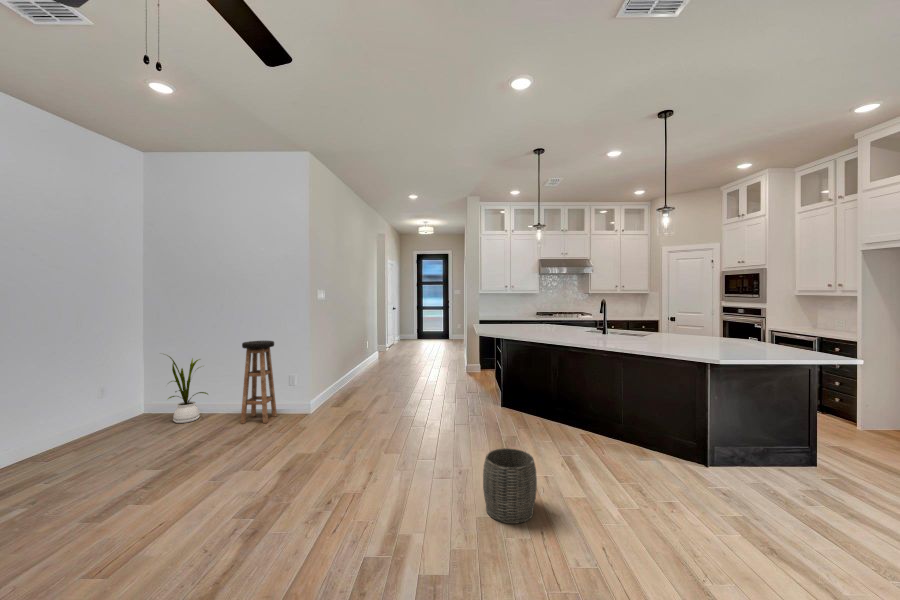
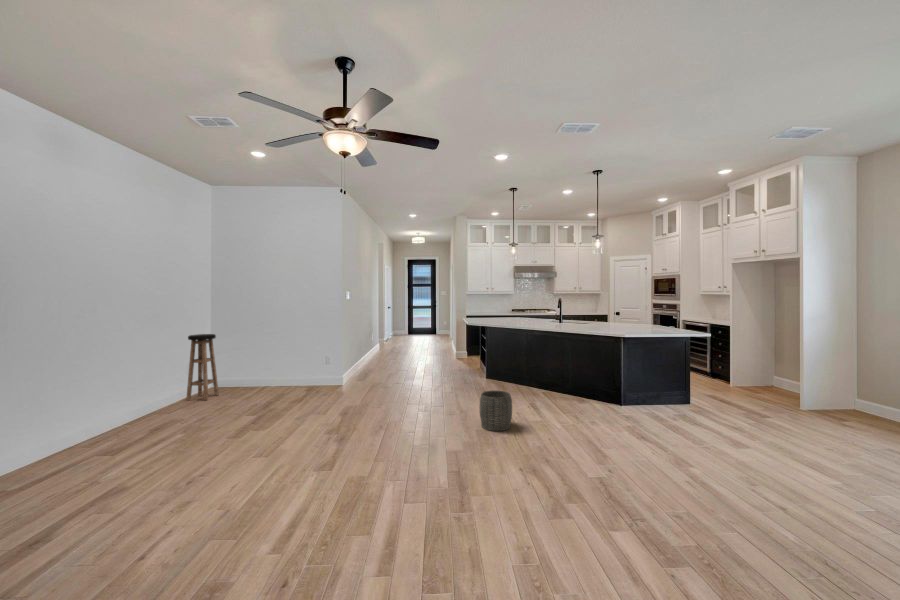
bar stool: present [241,341,277,424] -> present [186,334,219,401]
house plant: present [167,355,208,423] -> none [230,340,268,392]

